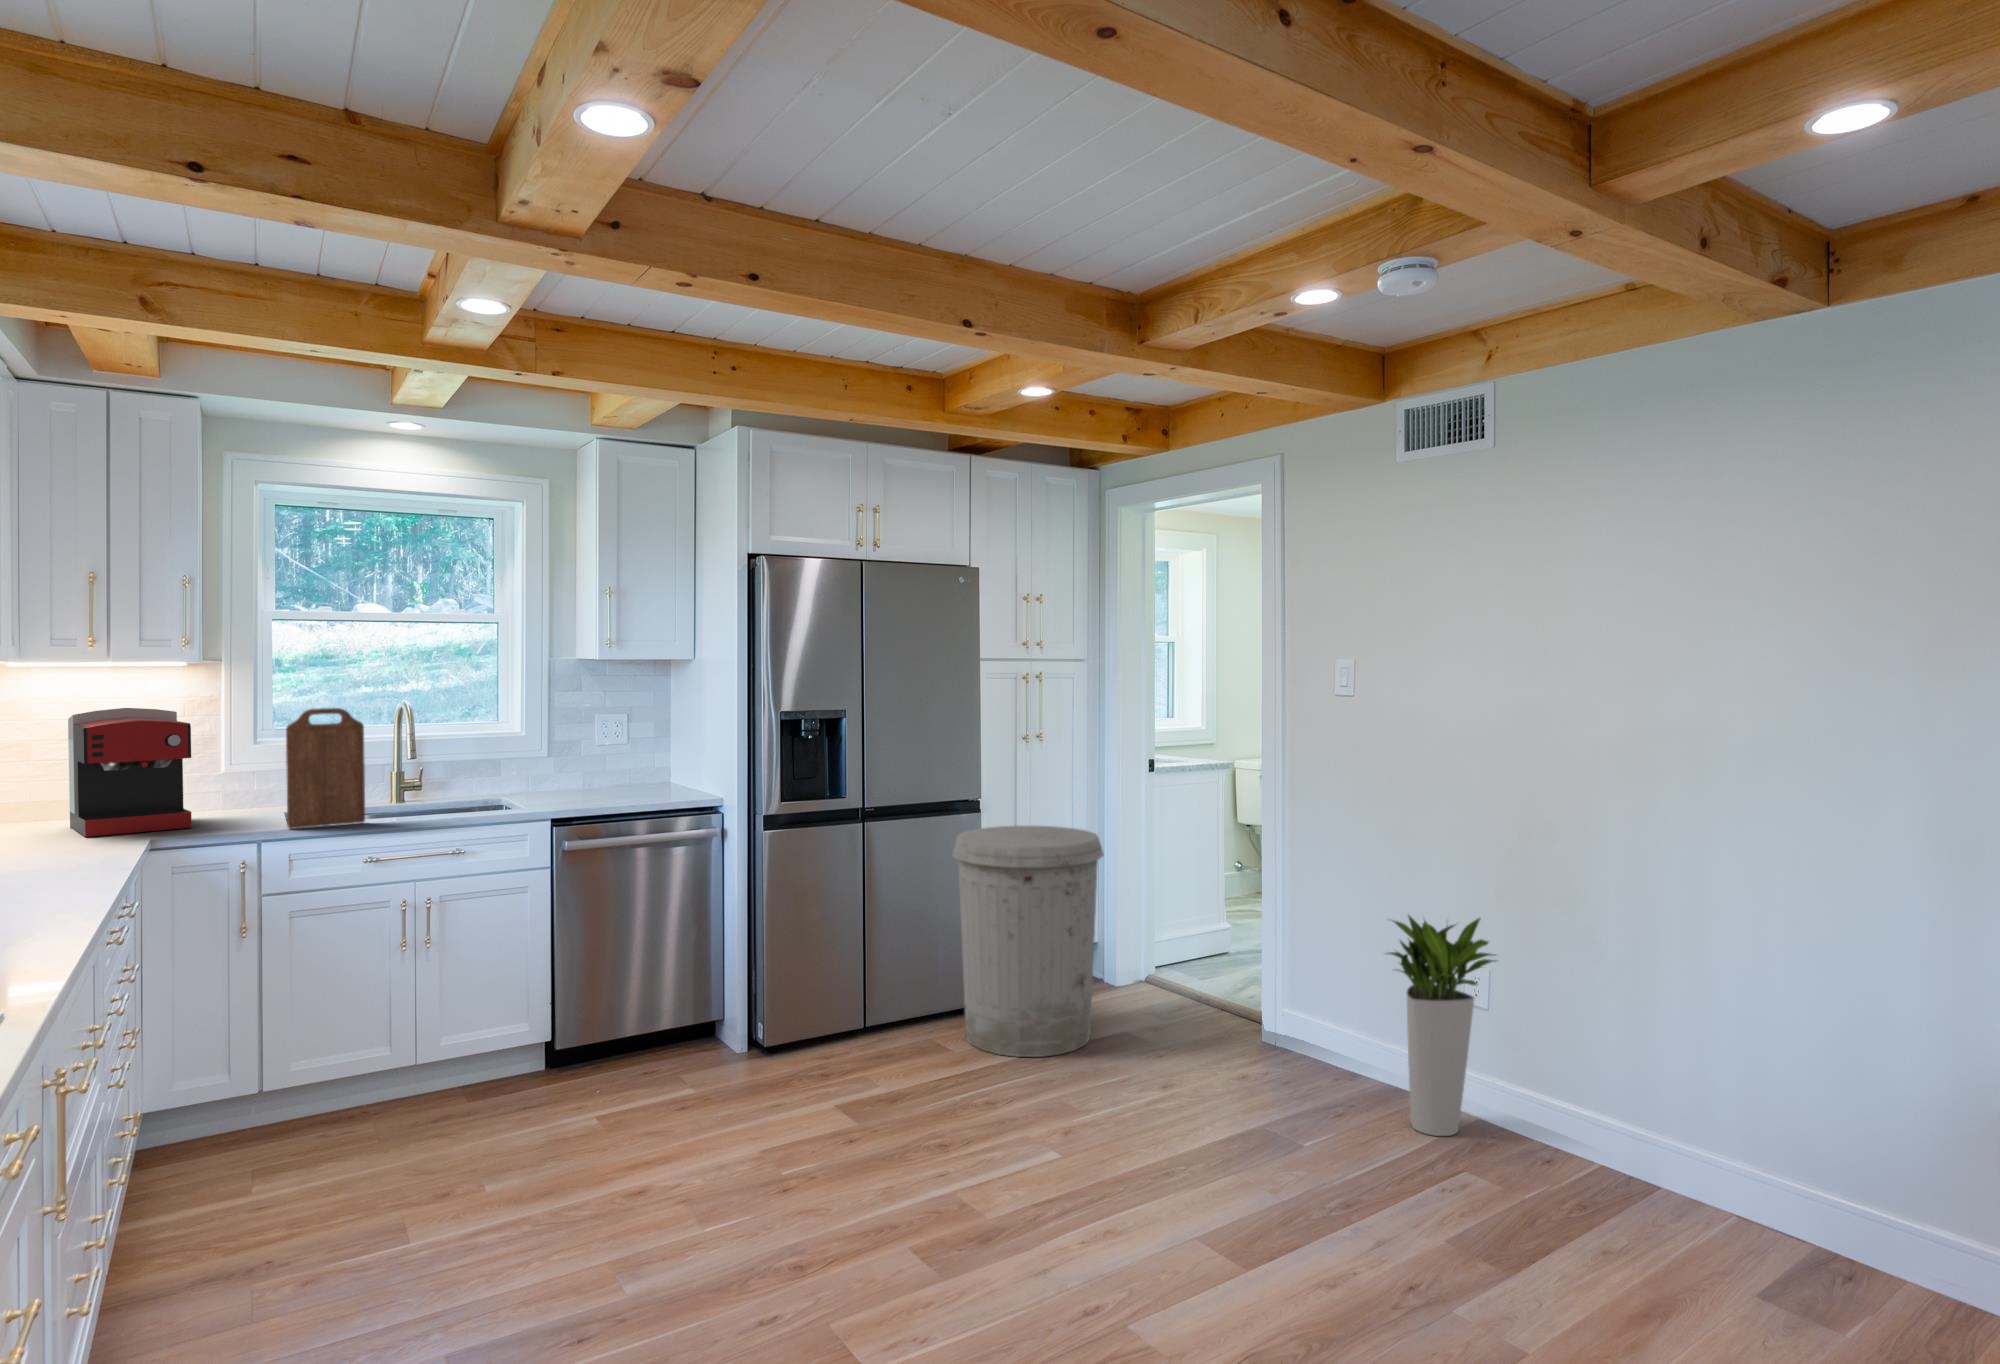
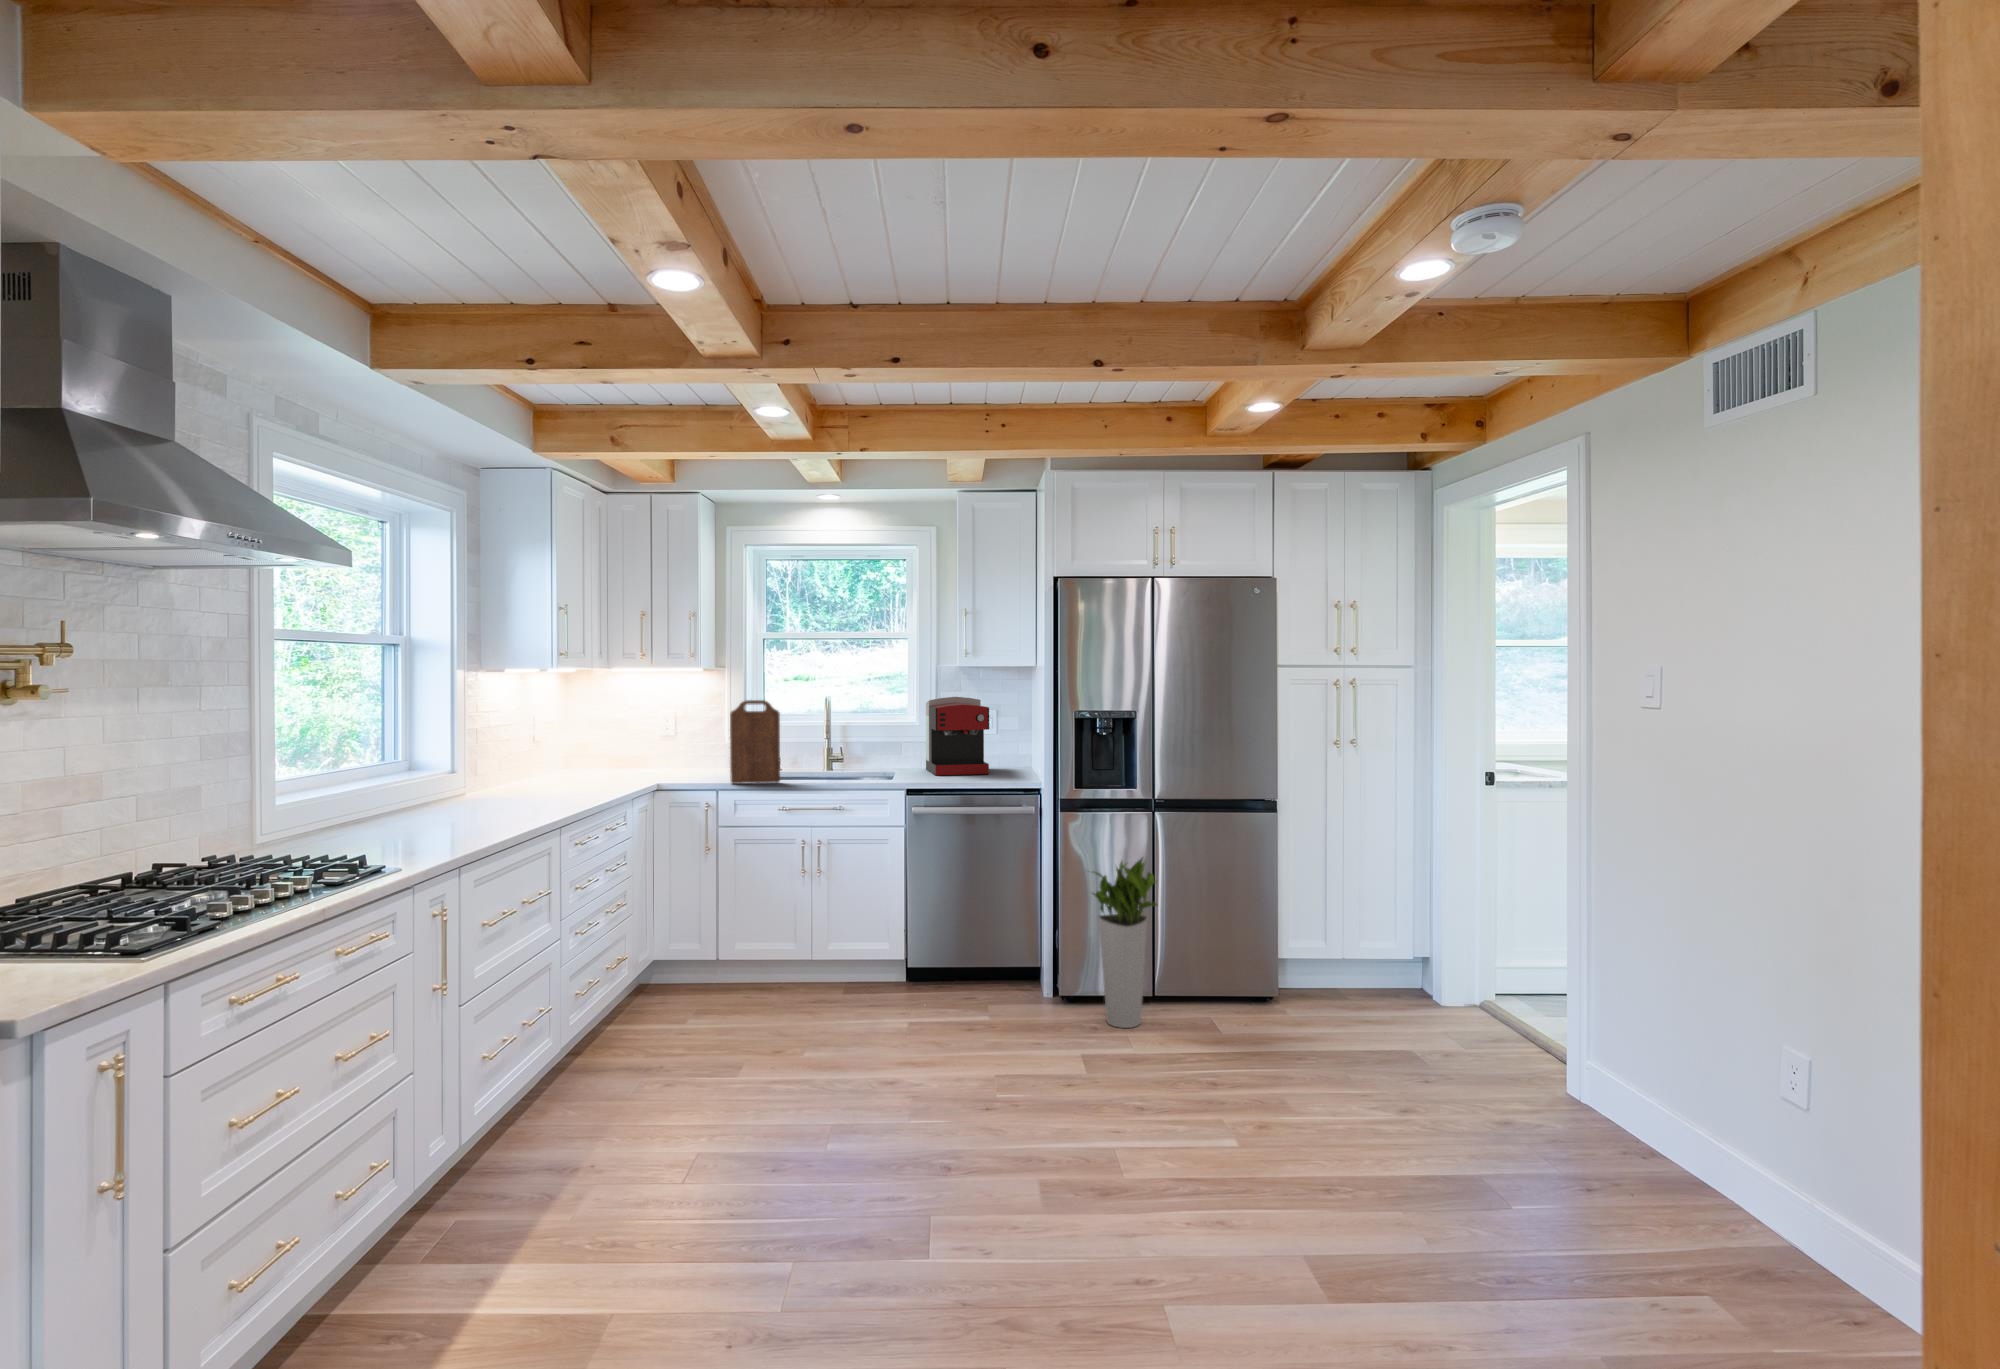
coffee maker: present [68,708,192,837] -> present [926,697,989,775]
trash can: present [952,826,1104,1057] -> none [1232,827,1388,1057]
planter: present [1389,916,1494,1136] -> present [1093,858,1157,1028]

